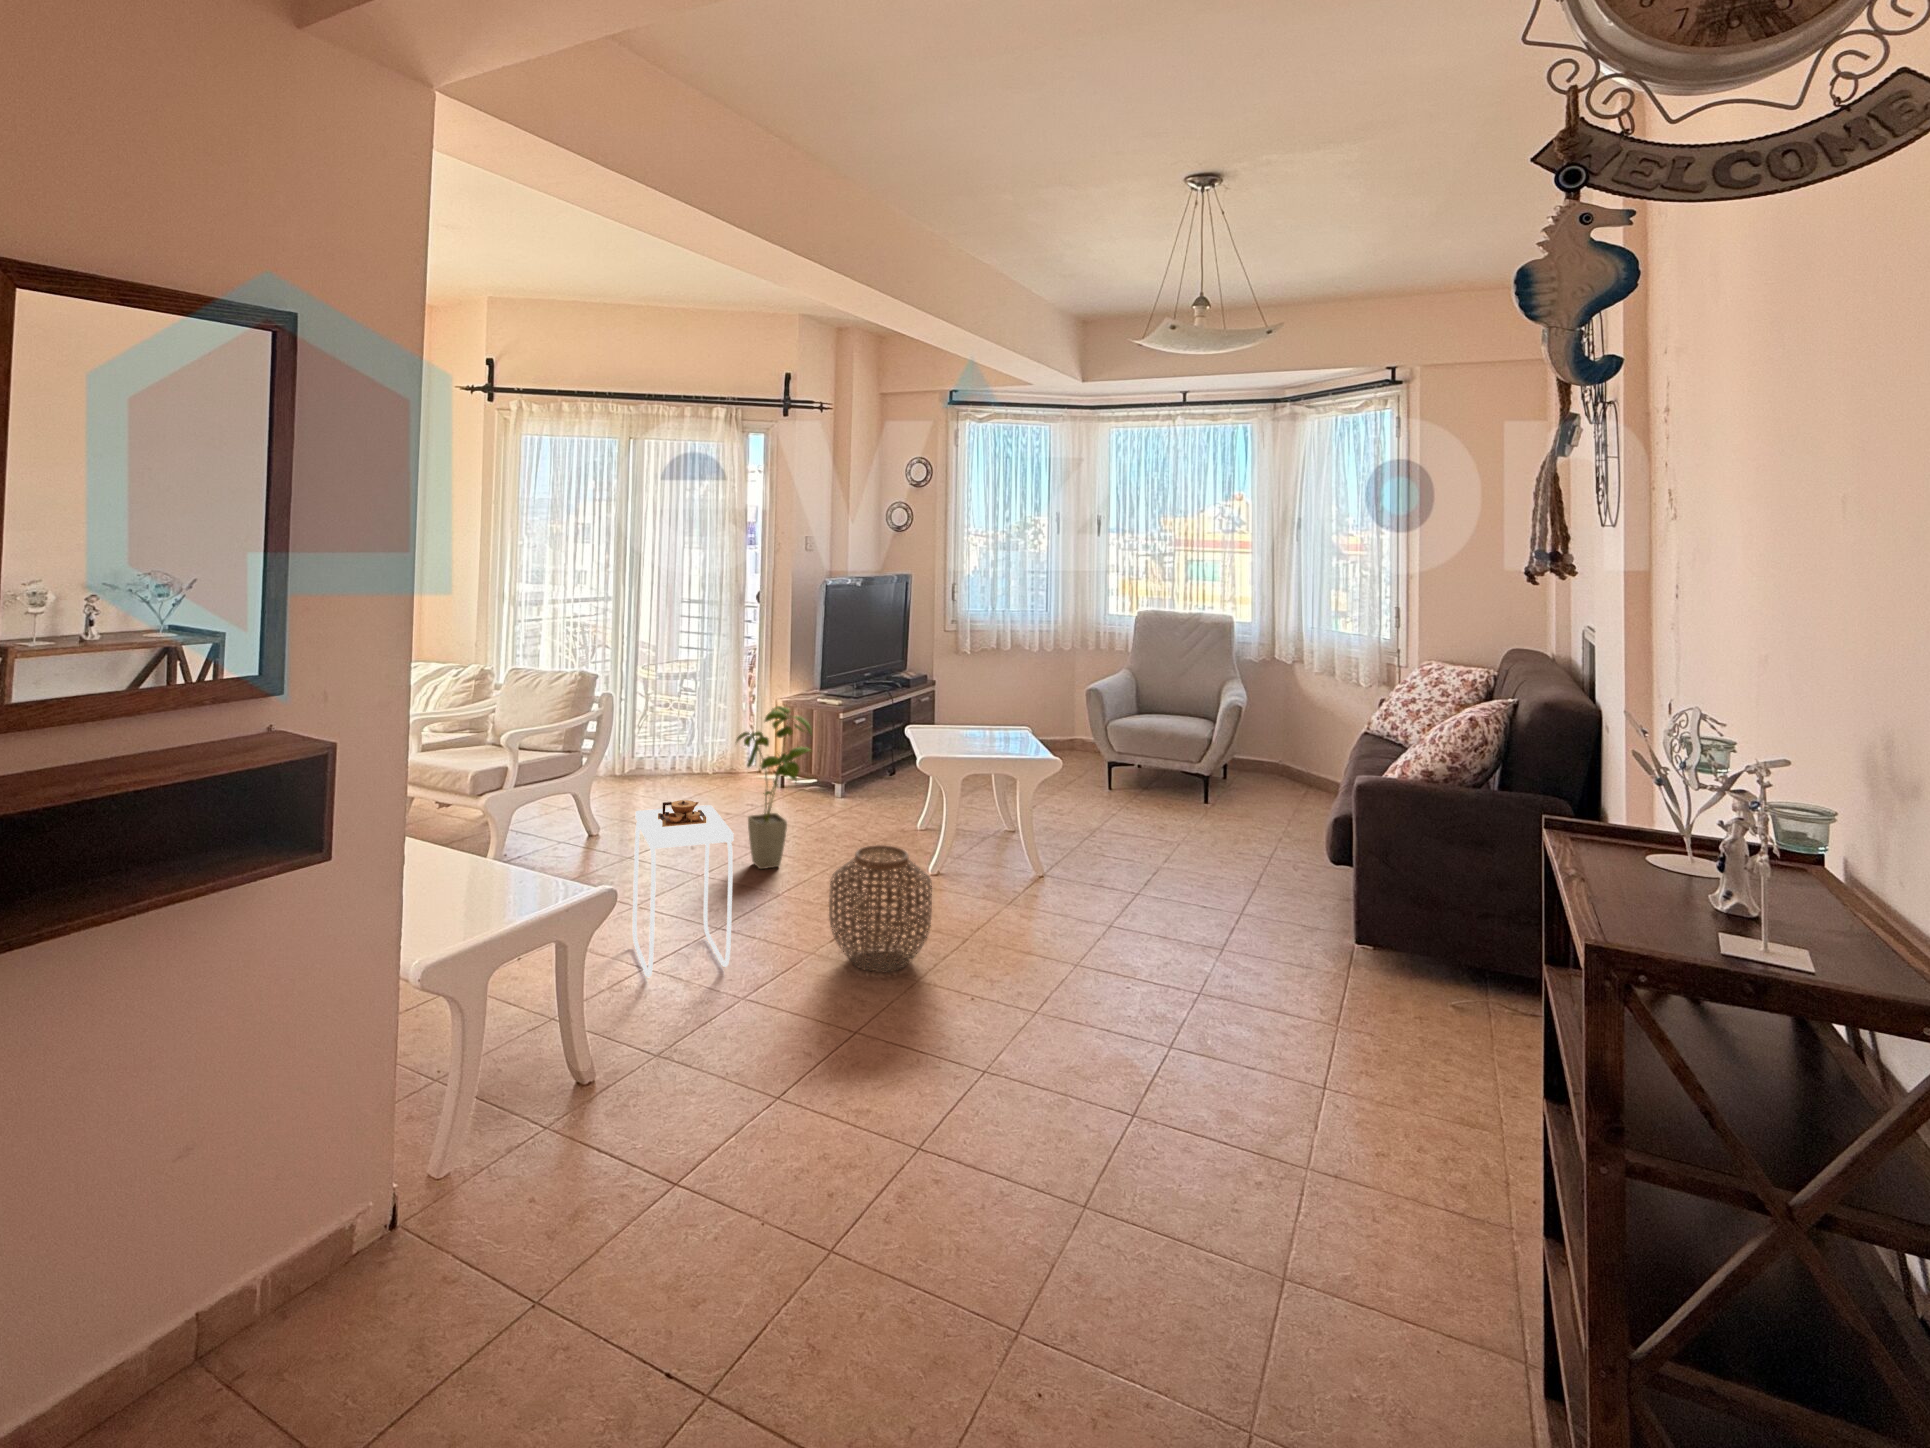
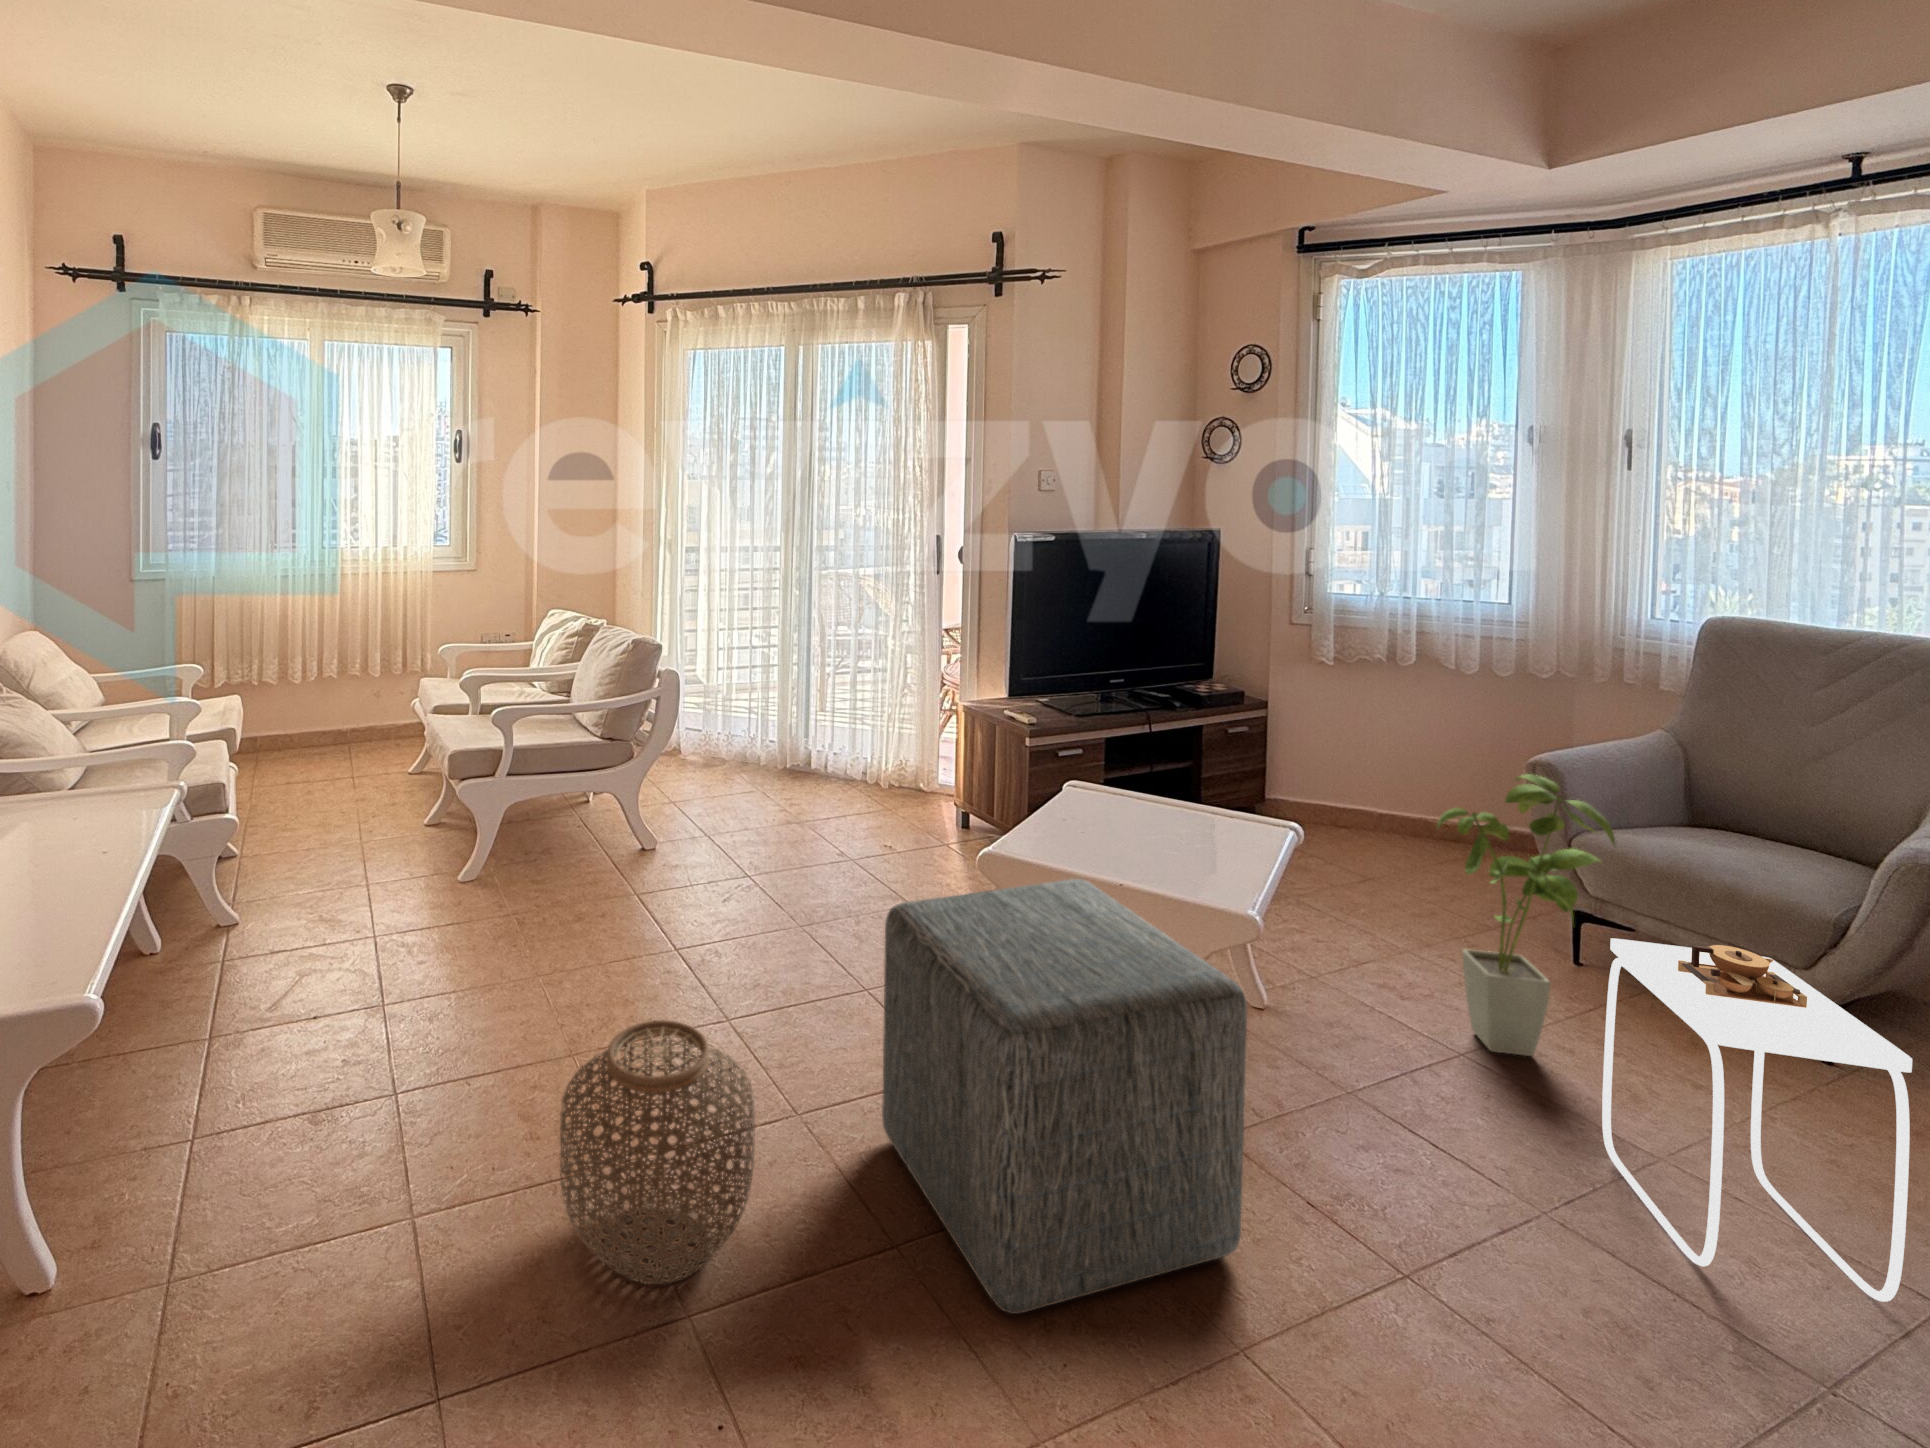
house plant: present [737,706,812,869] -> present [1437,774,1615,1056]
ottoman: none [923,756,1091,934] -> present [882,879,1247,1314]
side table: present [633,800,734,977] -> present [1602,938,1912,1302]

